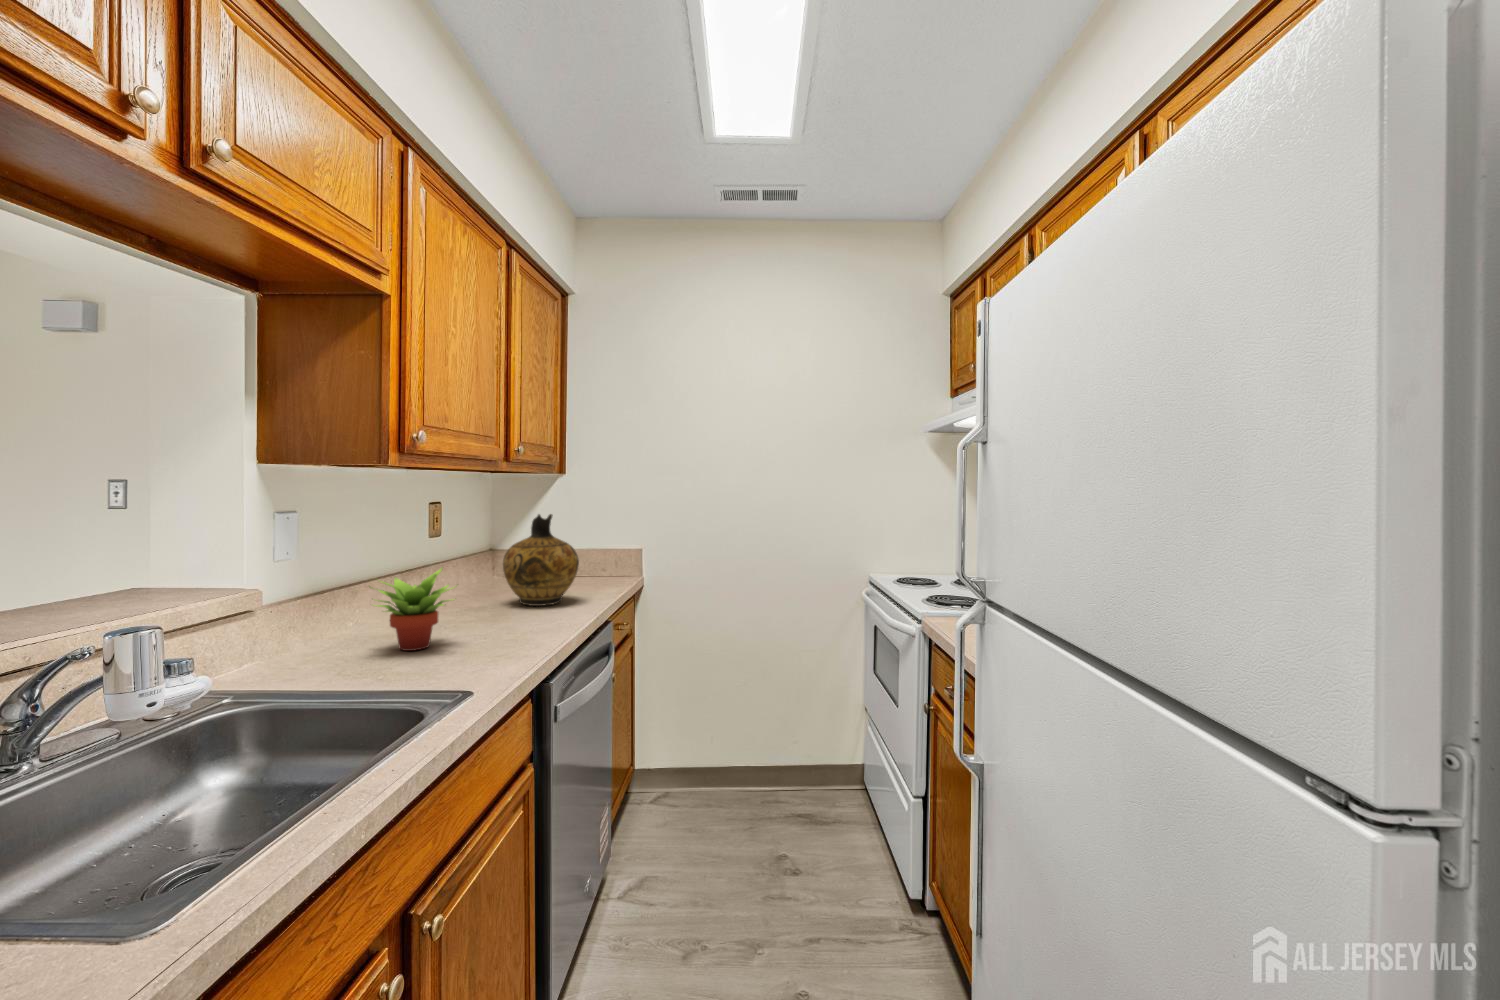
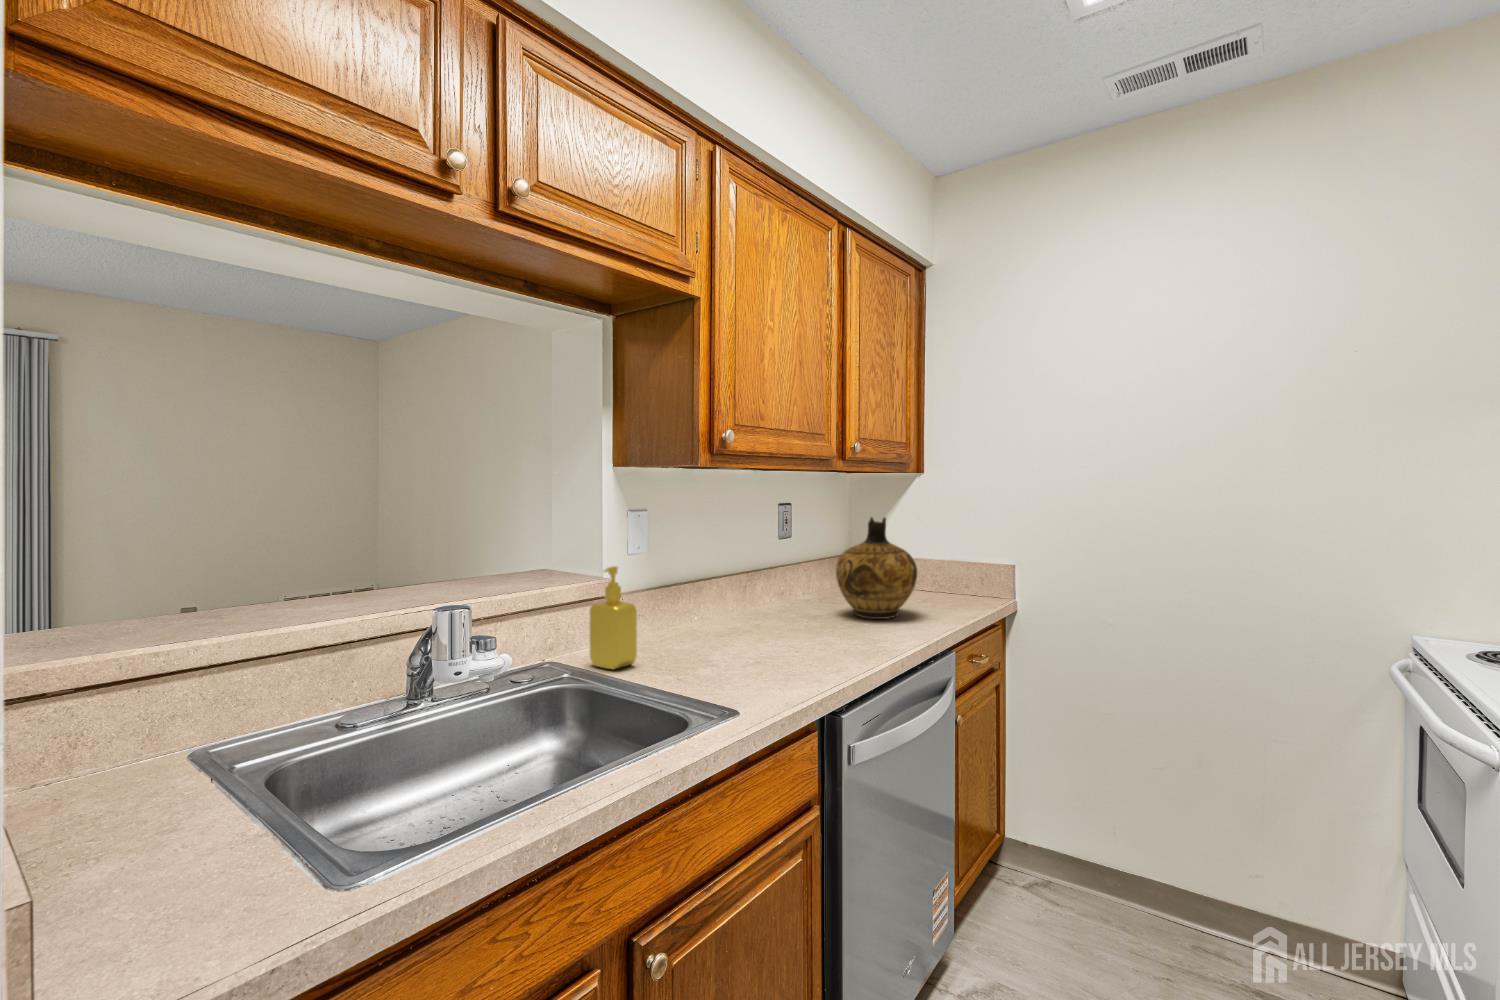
succulent plant: present [369,567,452,651] -> none [680,571,765,654]
soap dispenser: none [261,569,323,680] -> present [590,566,637,669]

